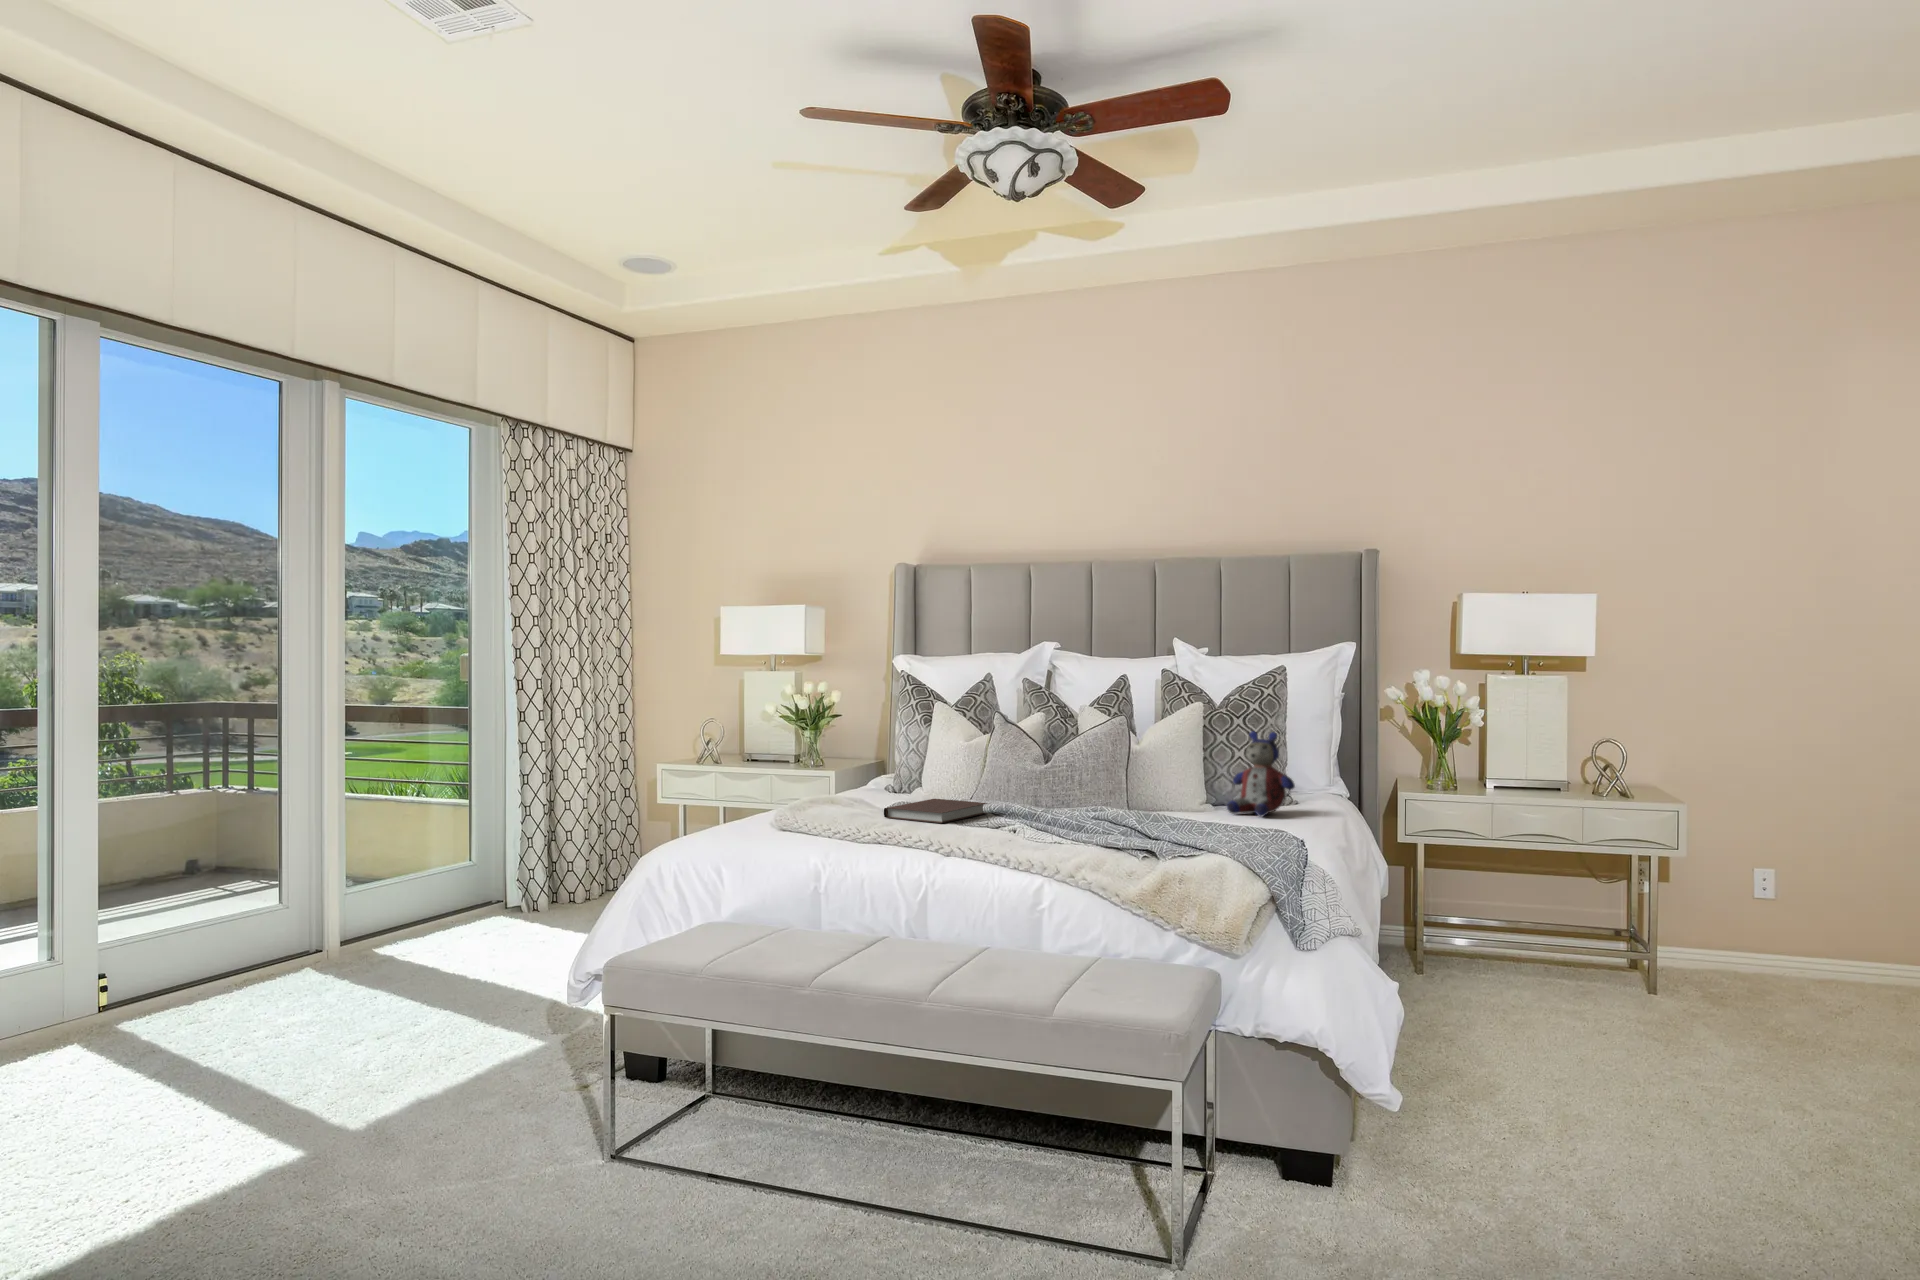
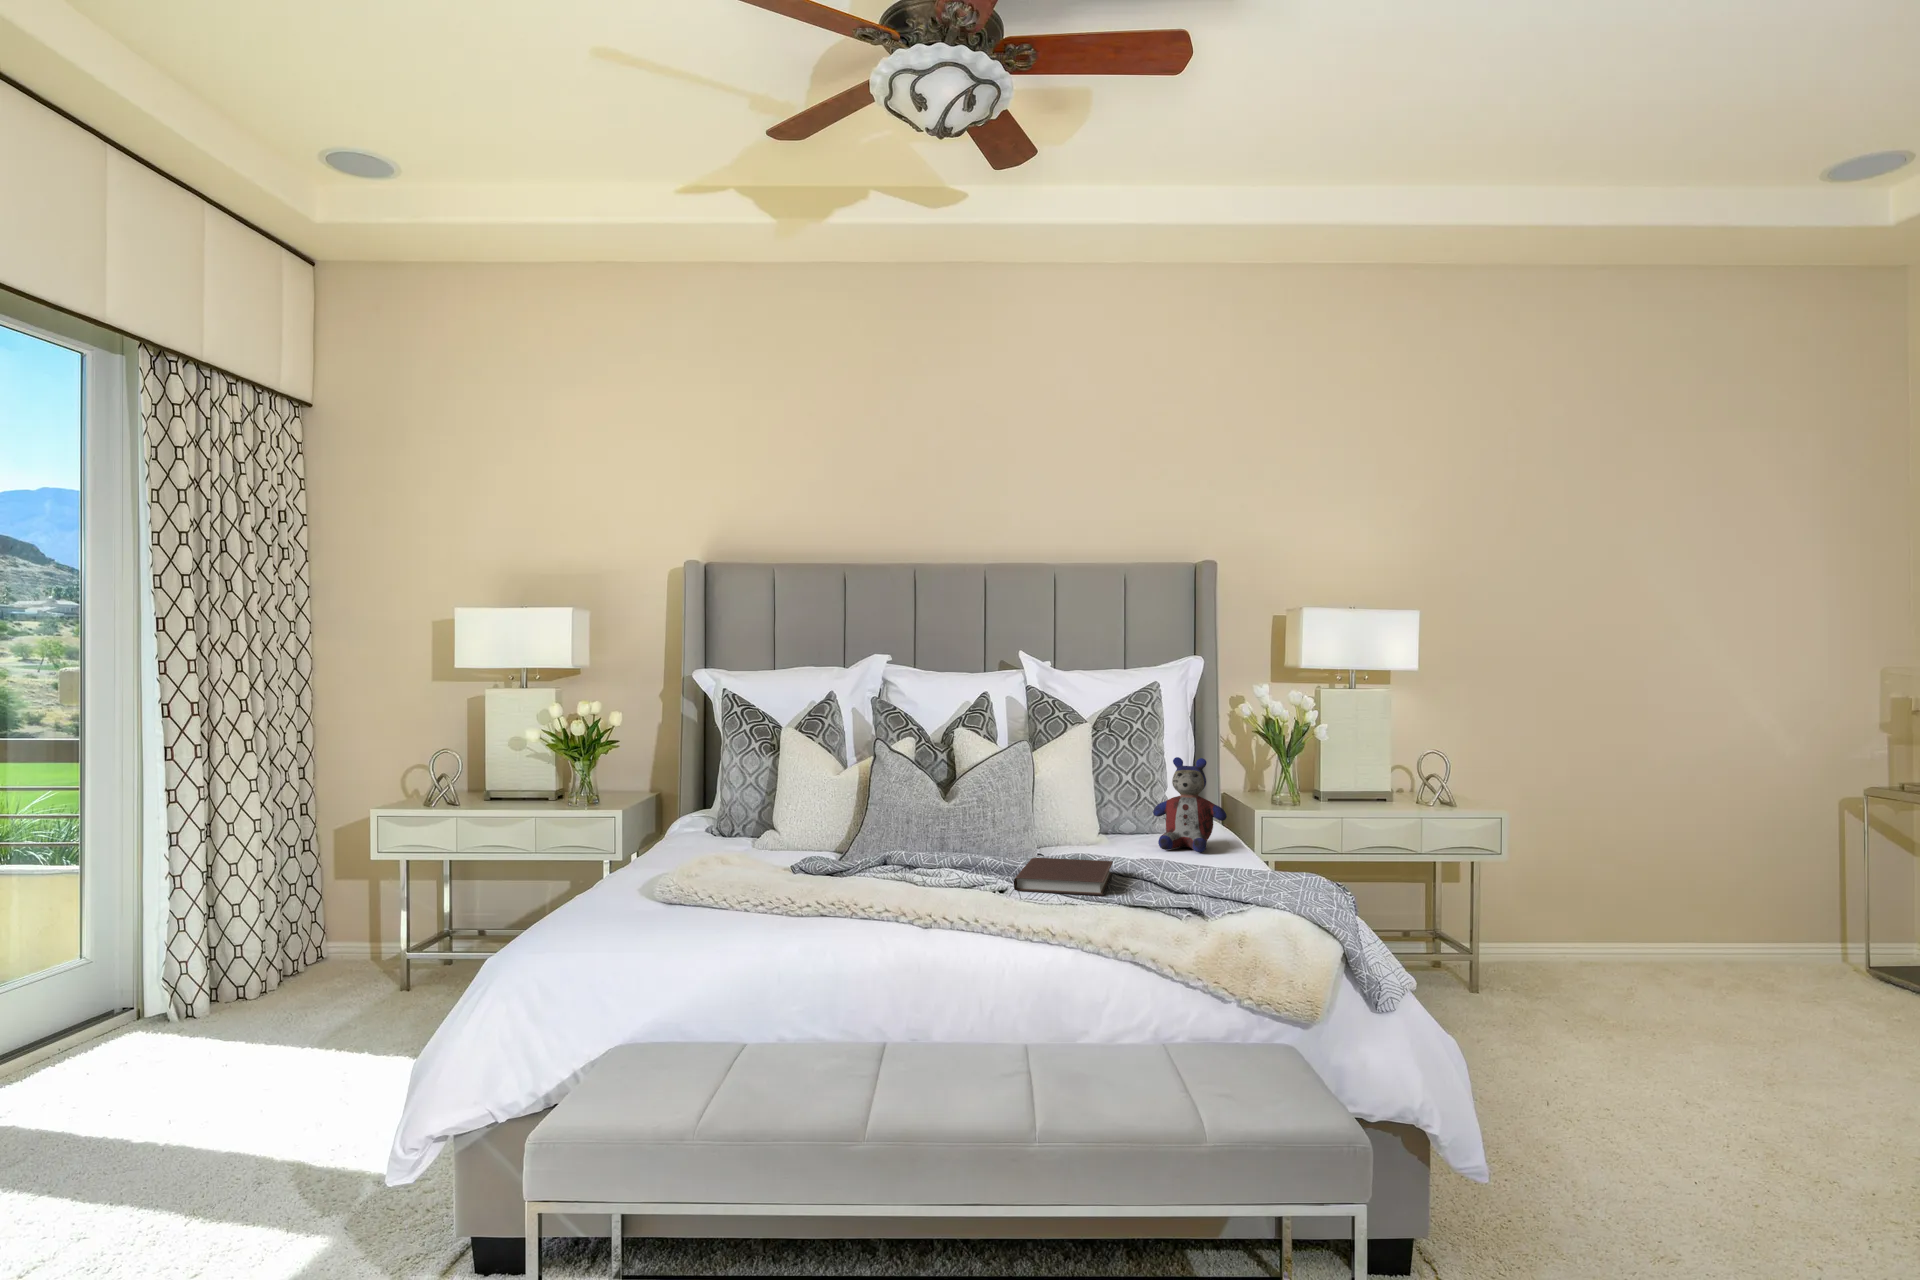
notebook: present [884,799,987,823] -> present [1014,858,1113,895]

